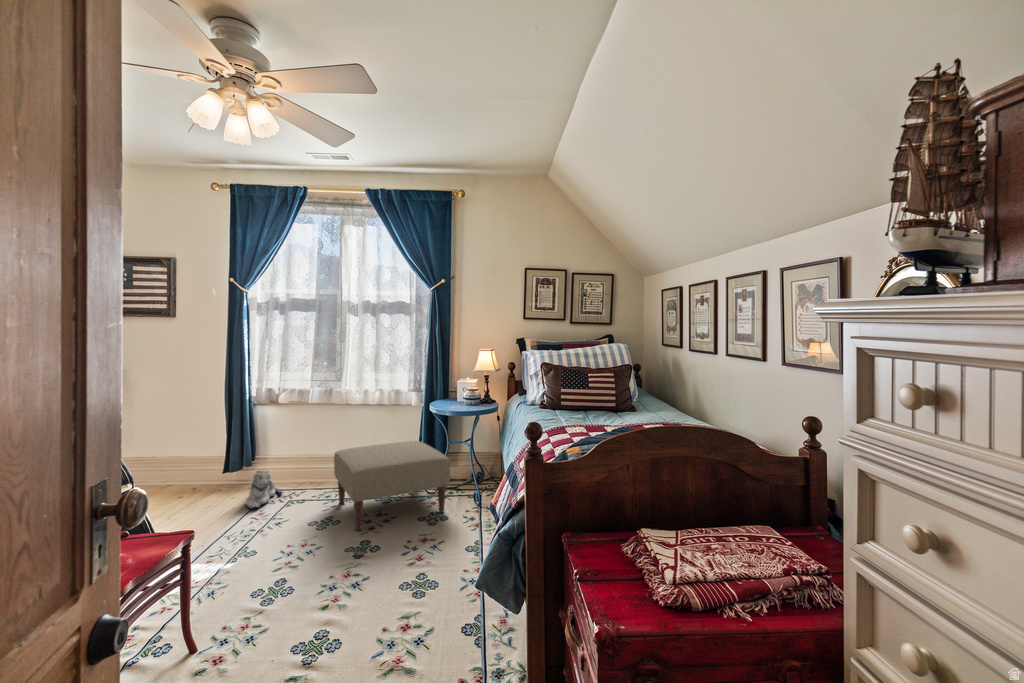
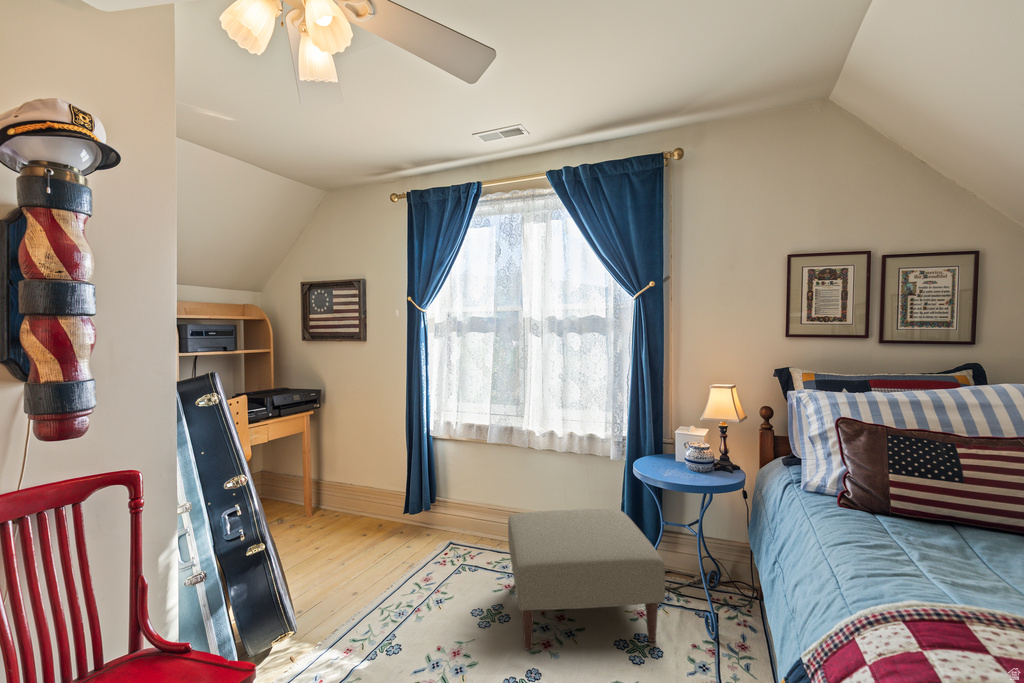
plush toy: present [246,471,282,509] -> none [415,522,457,571]

